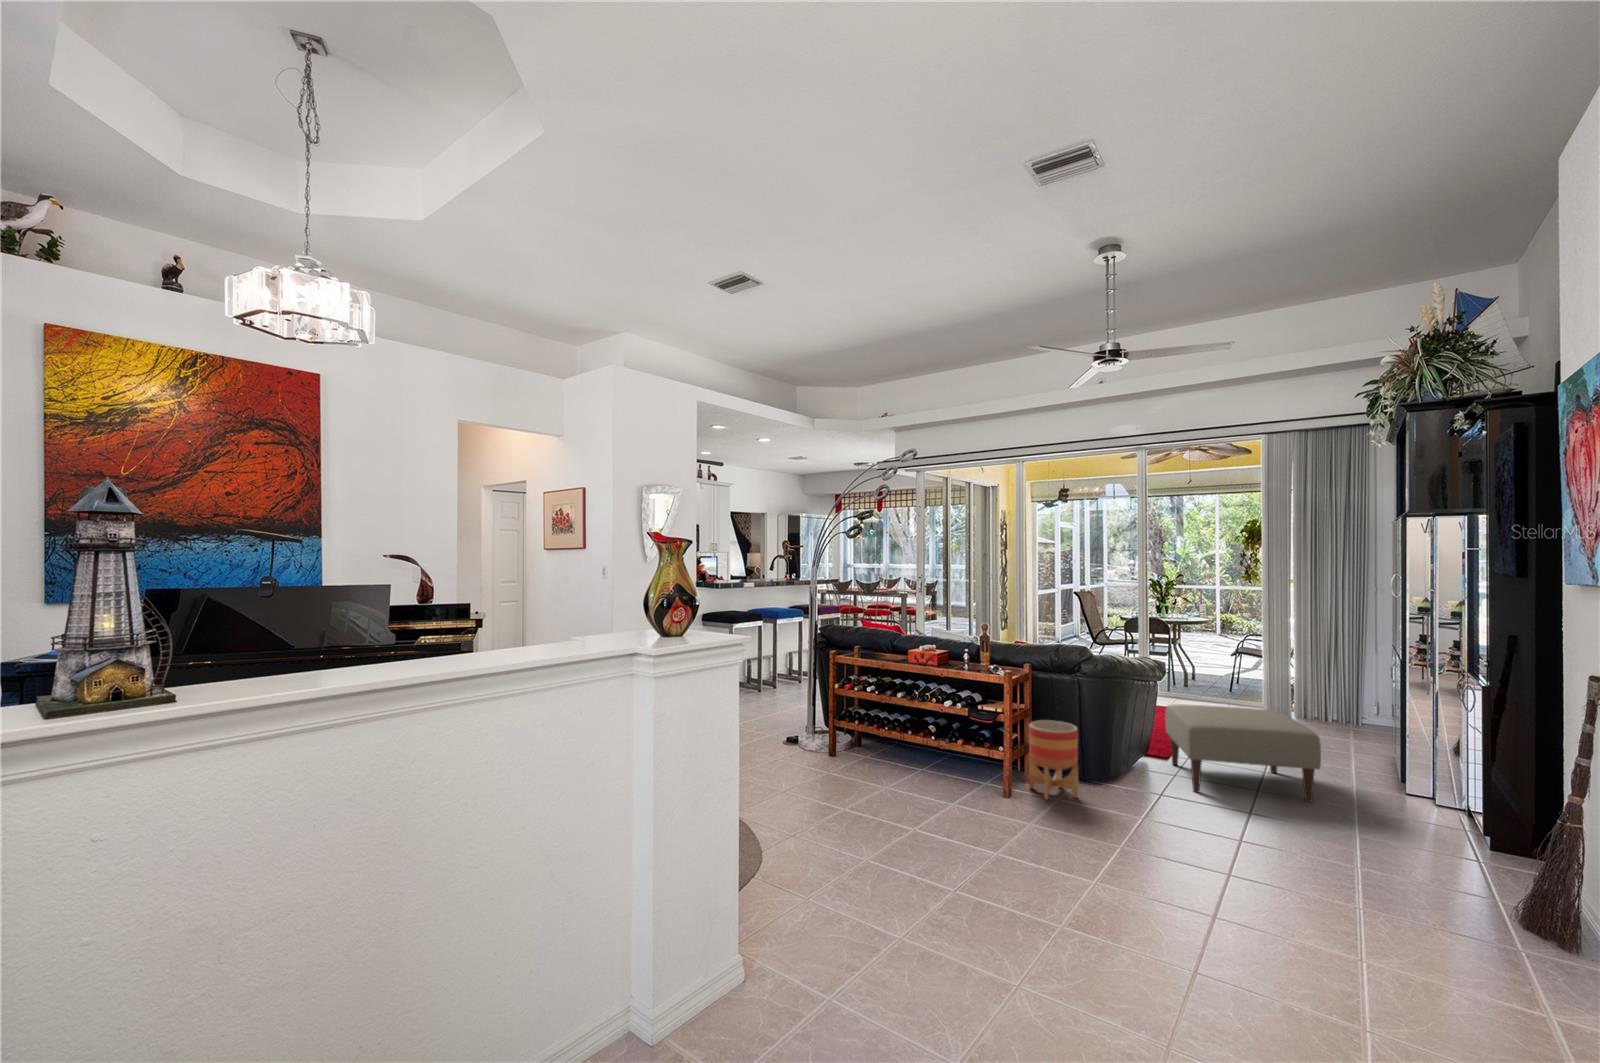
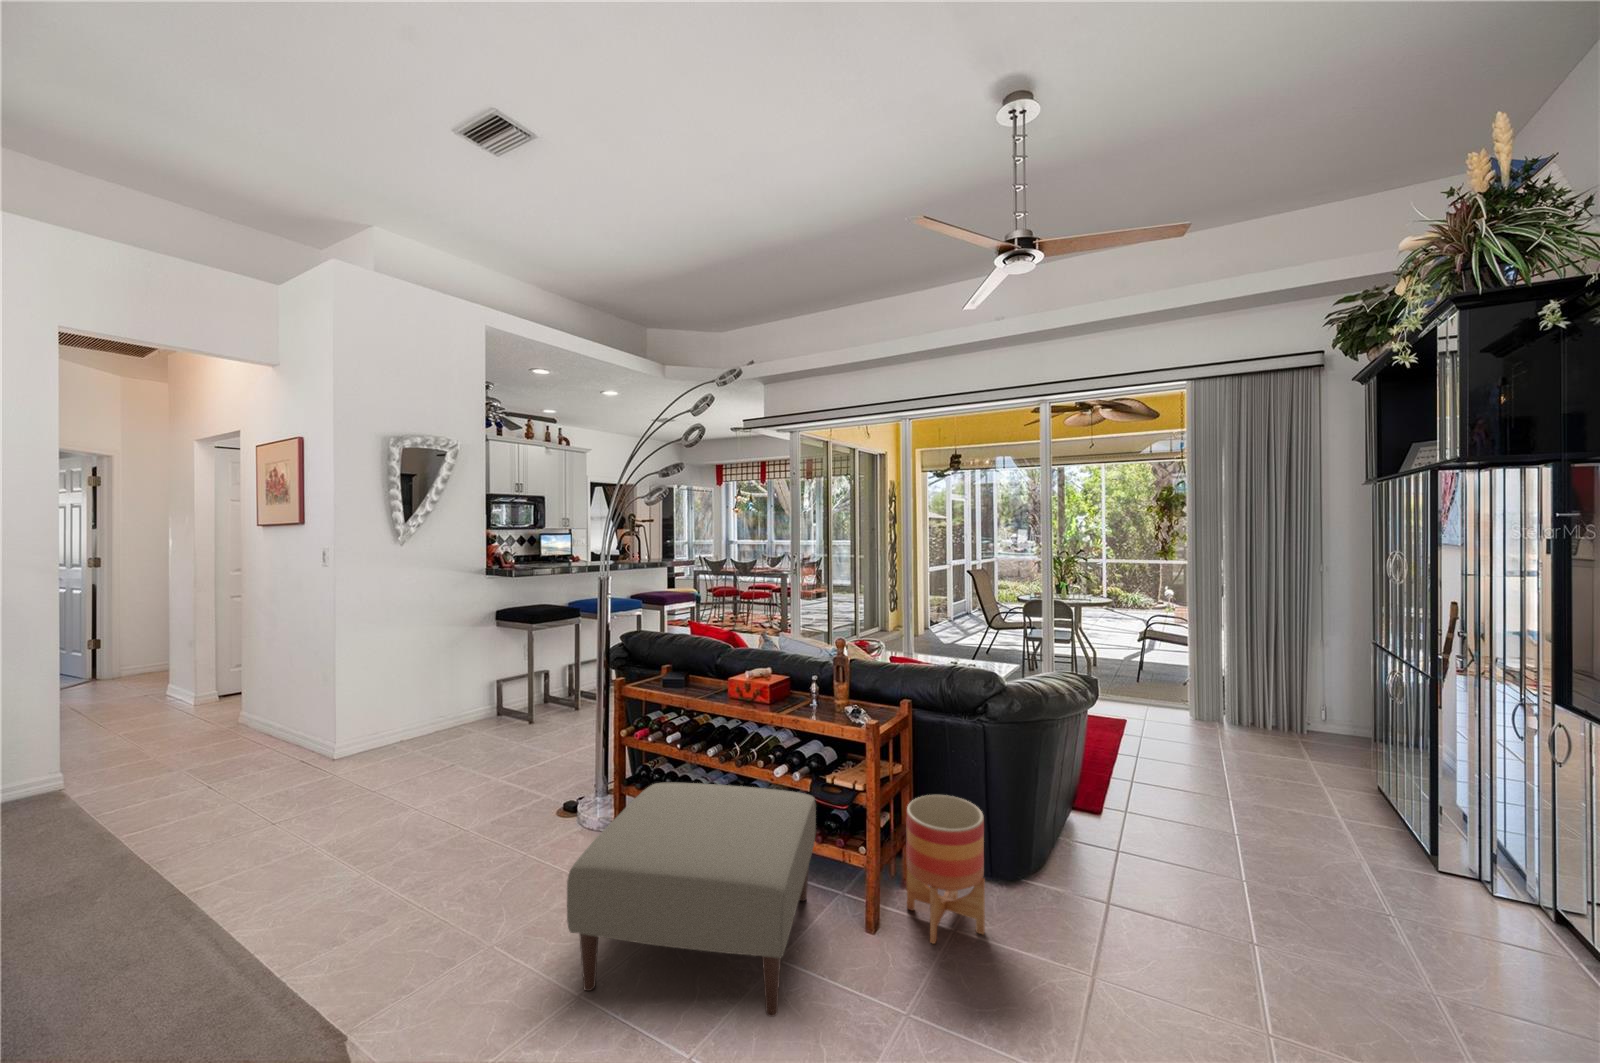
ottoman: present [1165,705,1321,802] -> present [567,782,816,1017]

